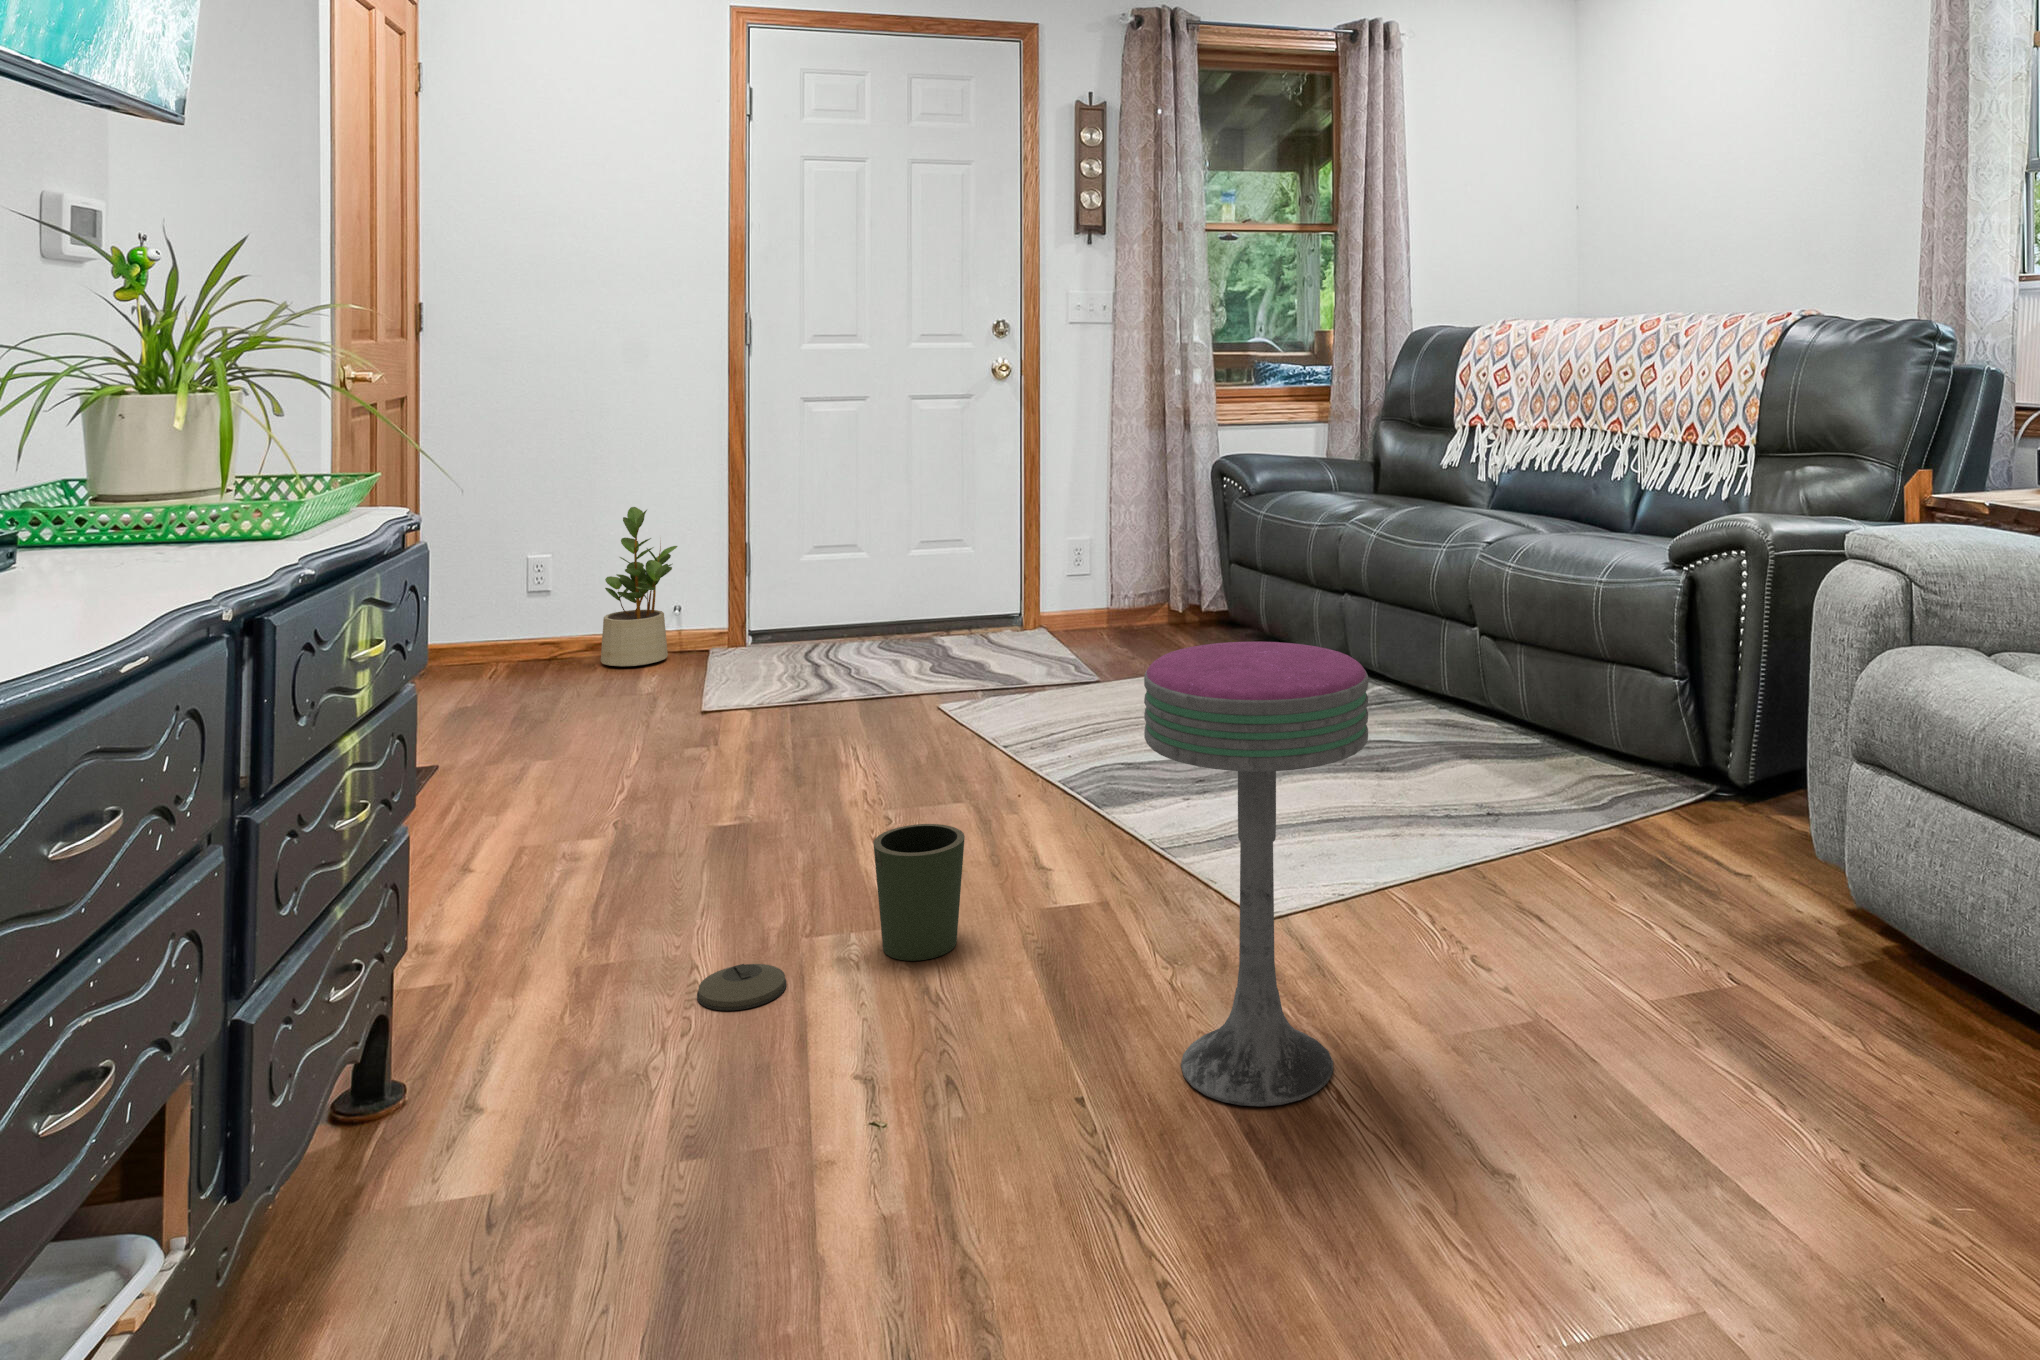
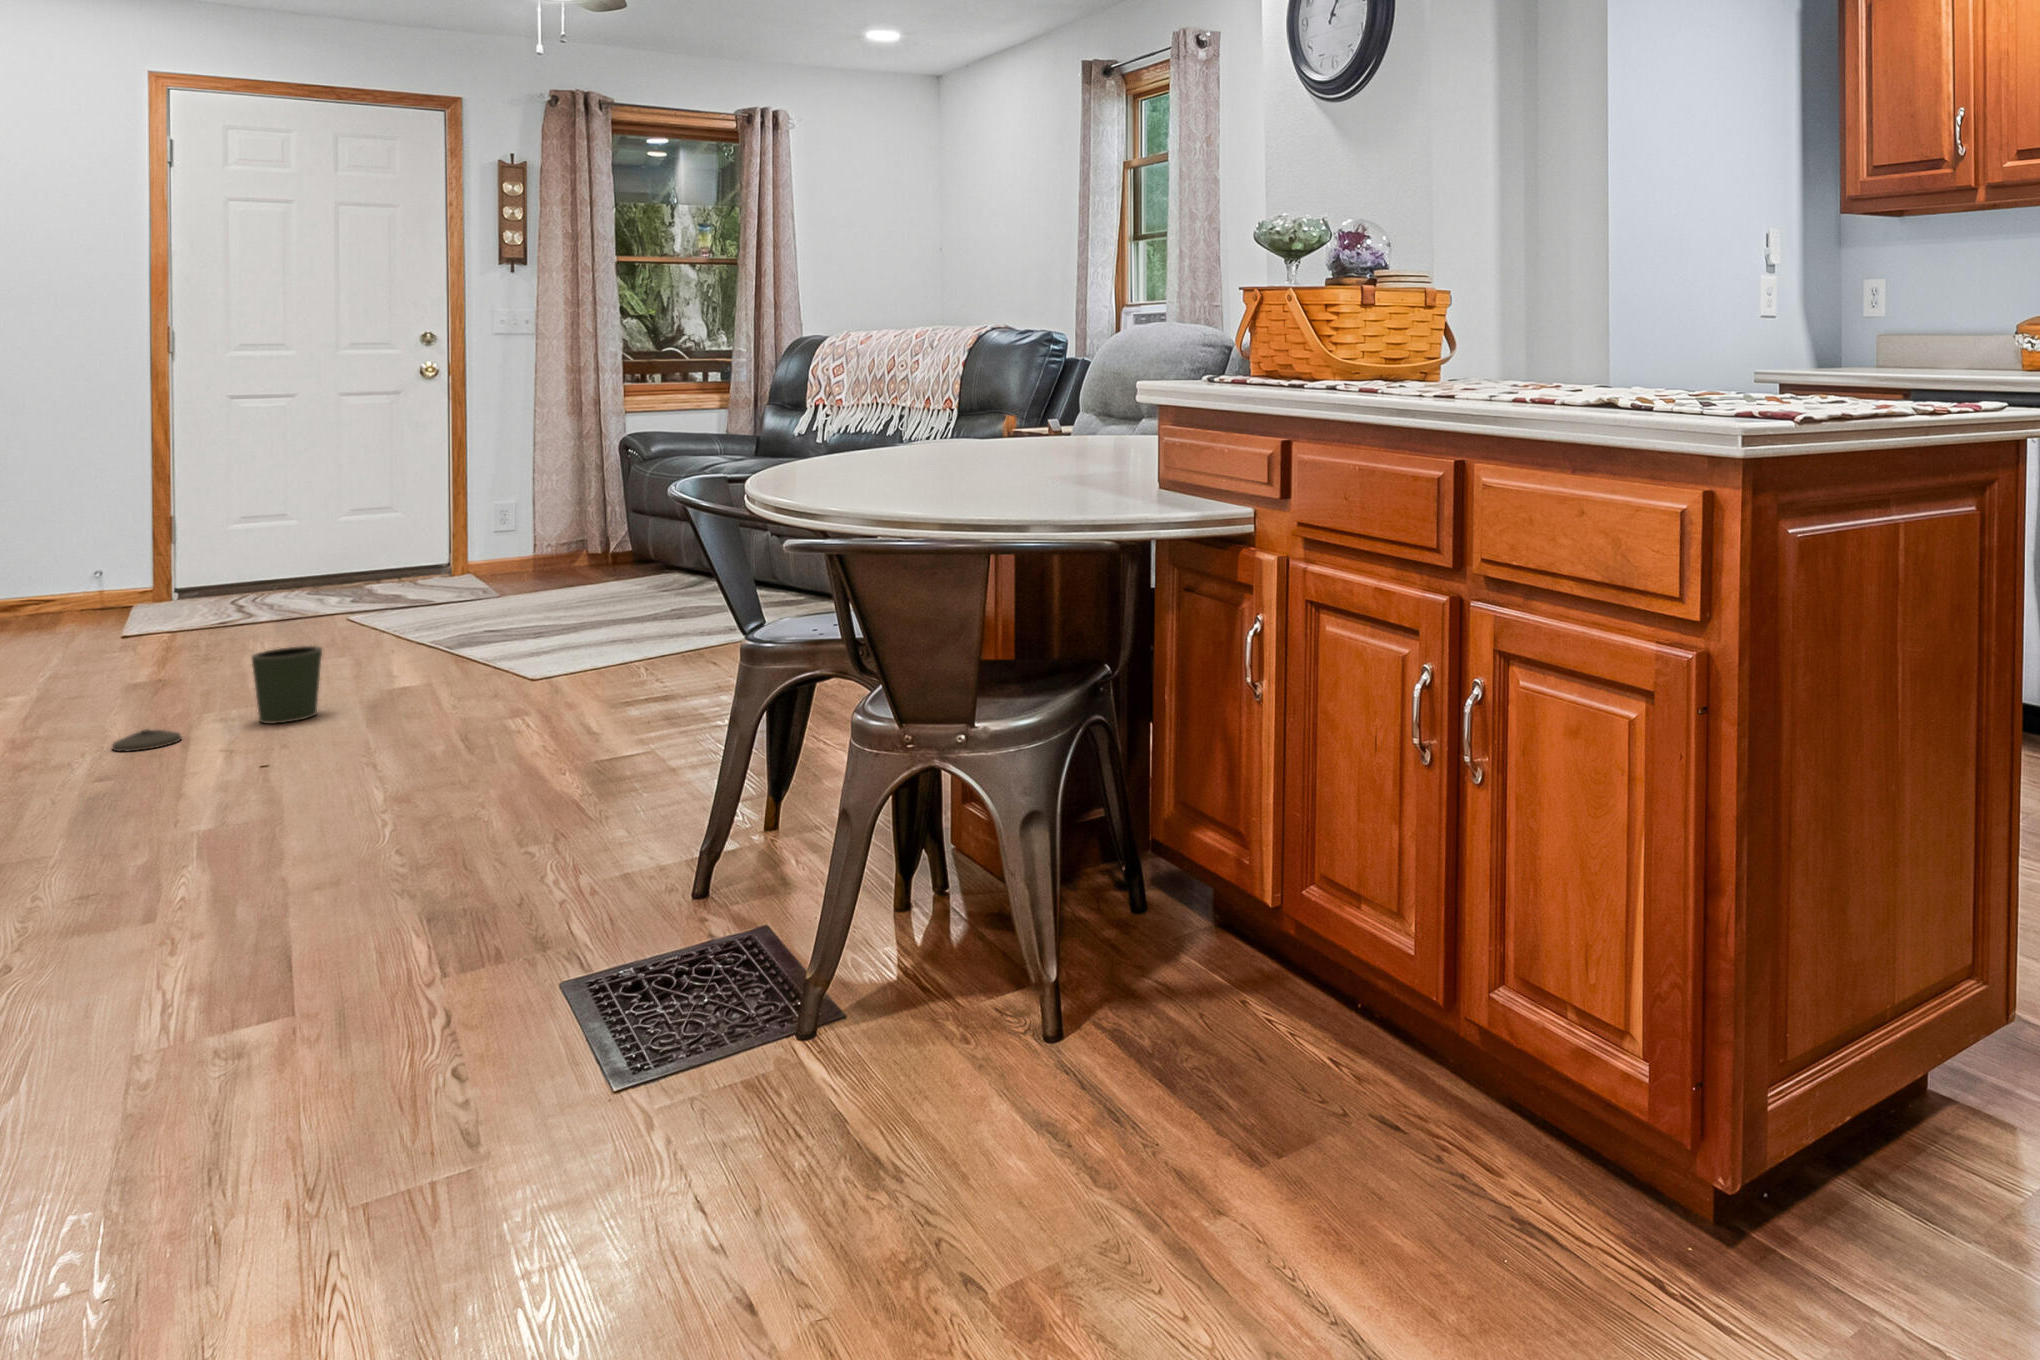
potted plant: present [601,507,677,666] -> none [14,489,97,622]
bar stool: present [1144,642,1368,1107] -> none [418,509,561,743]

